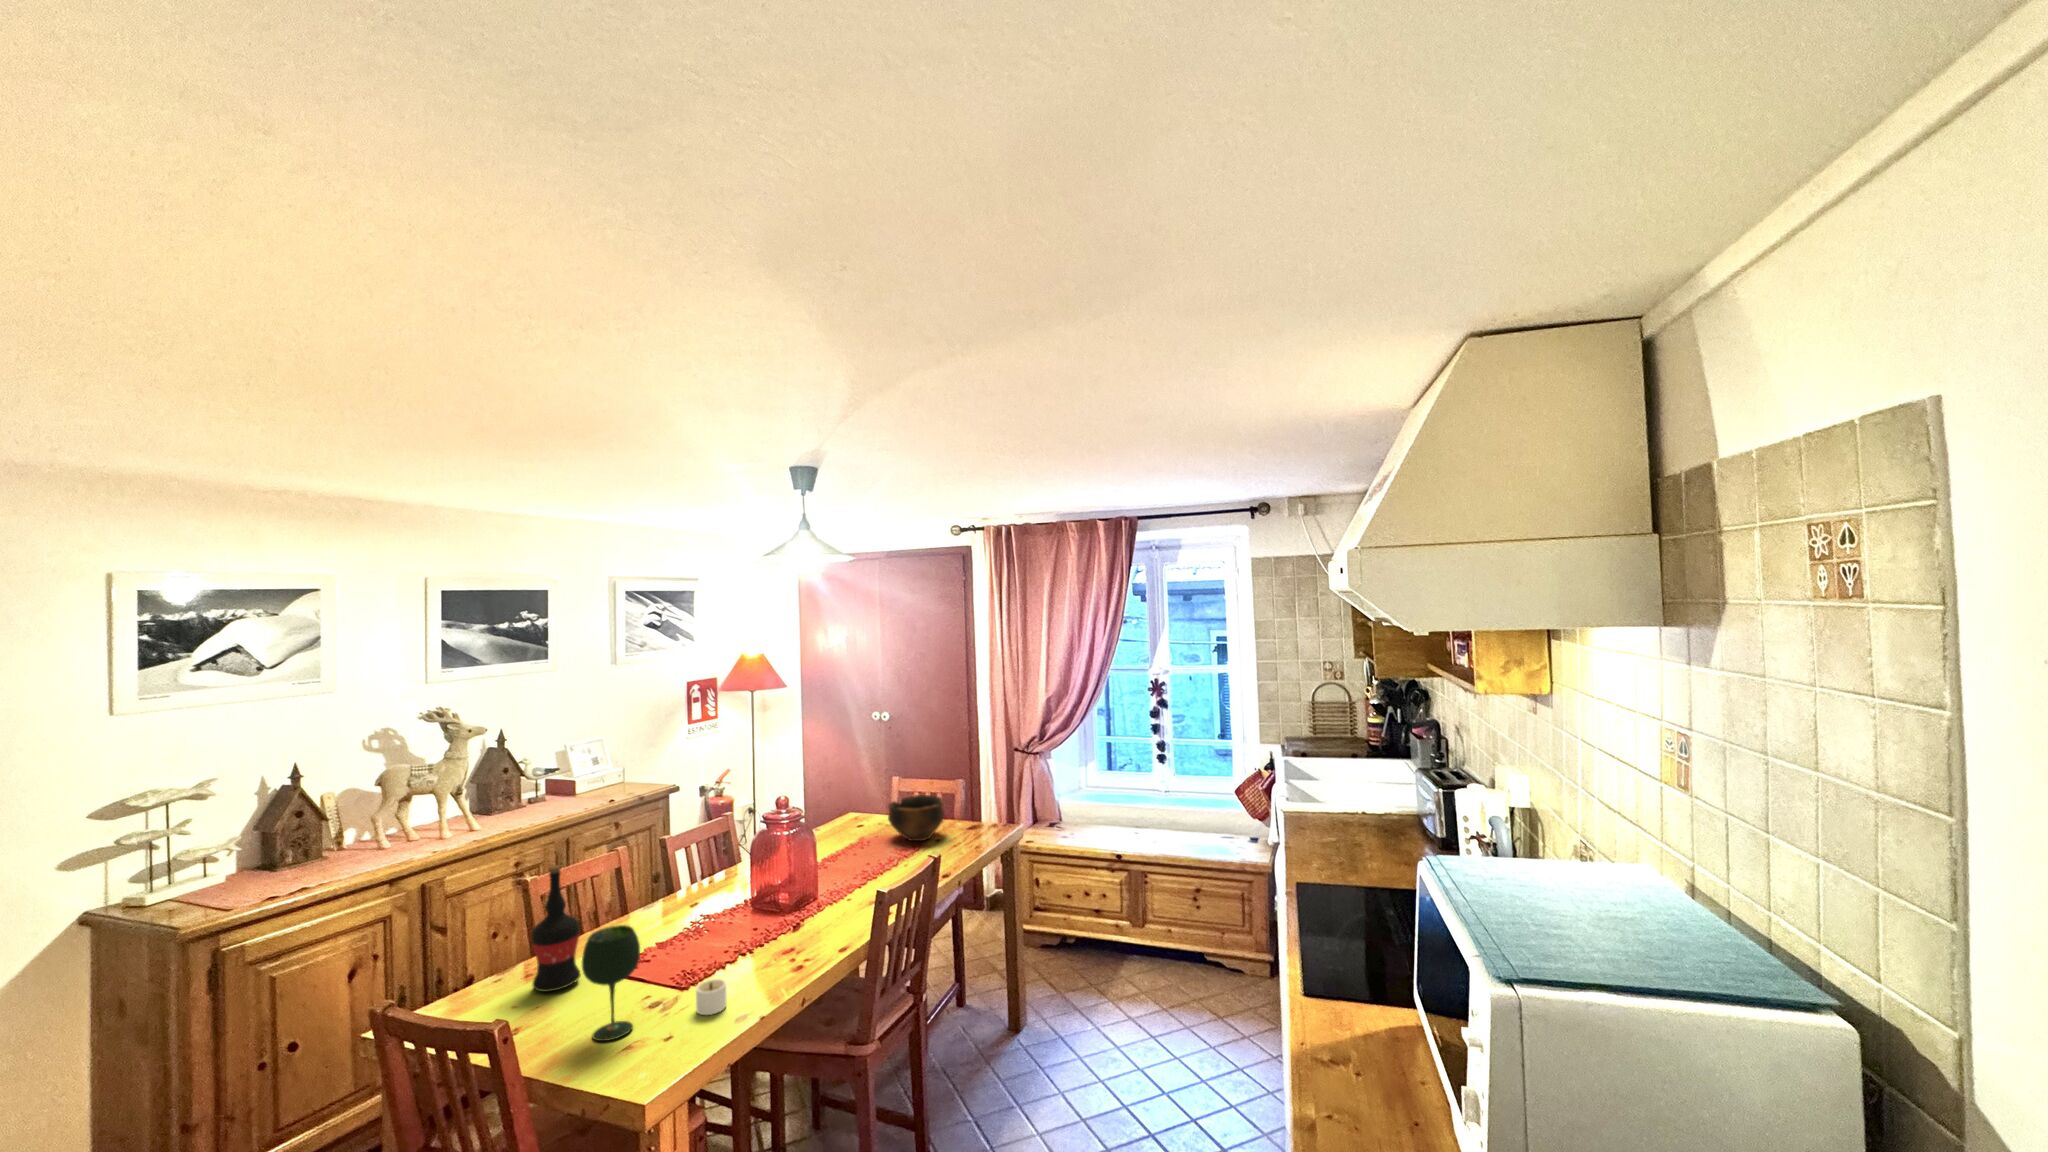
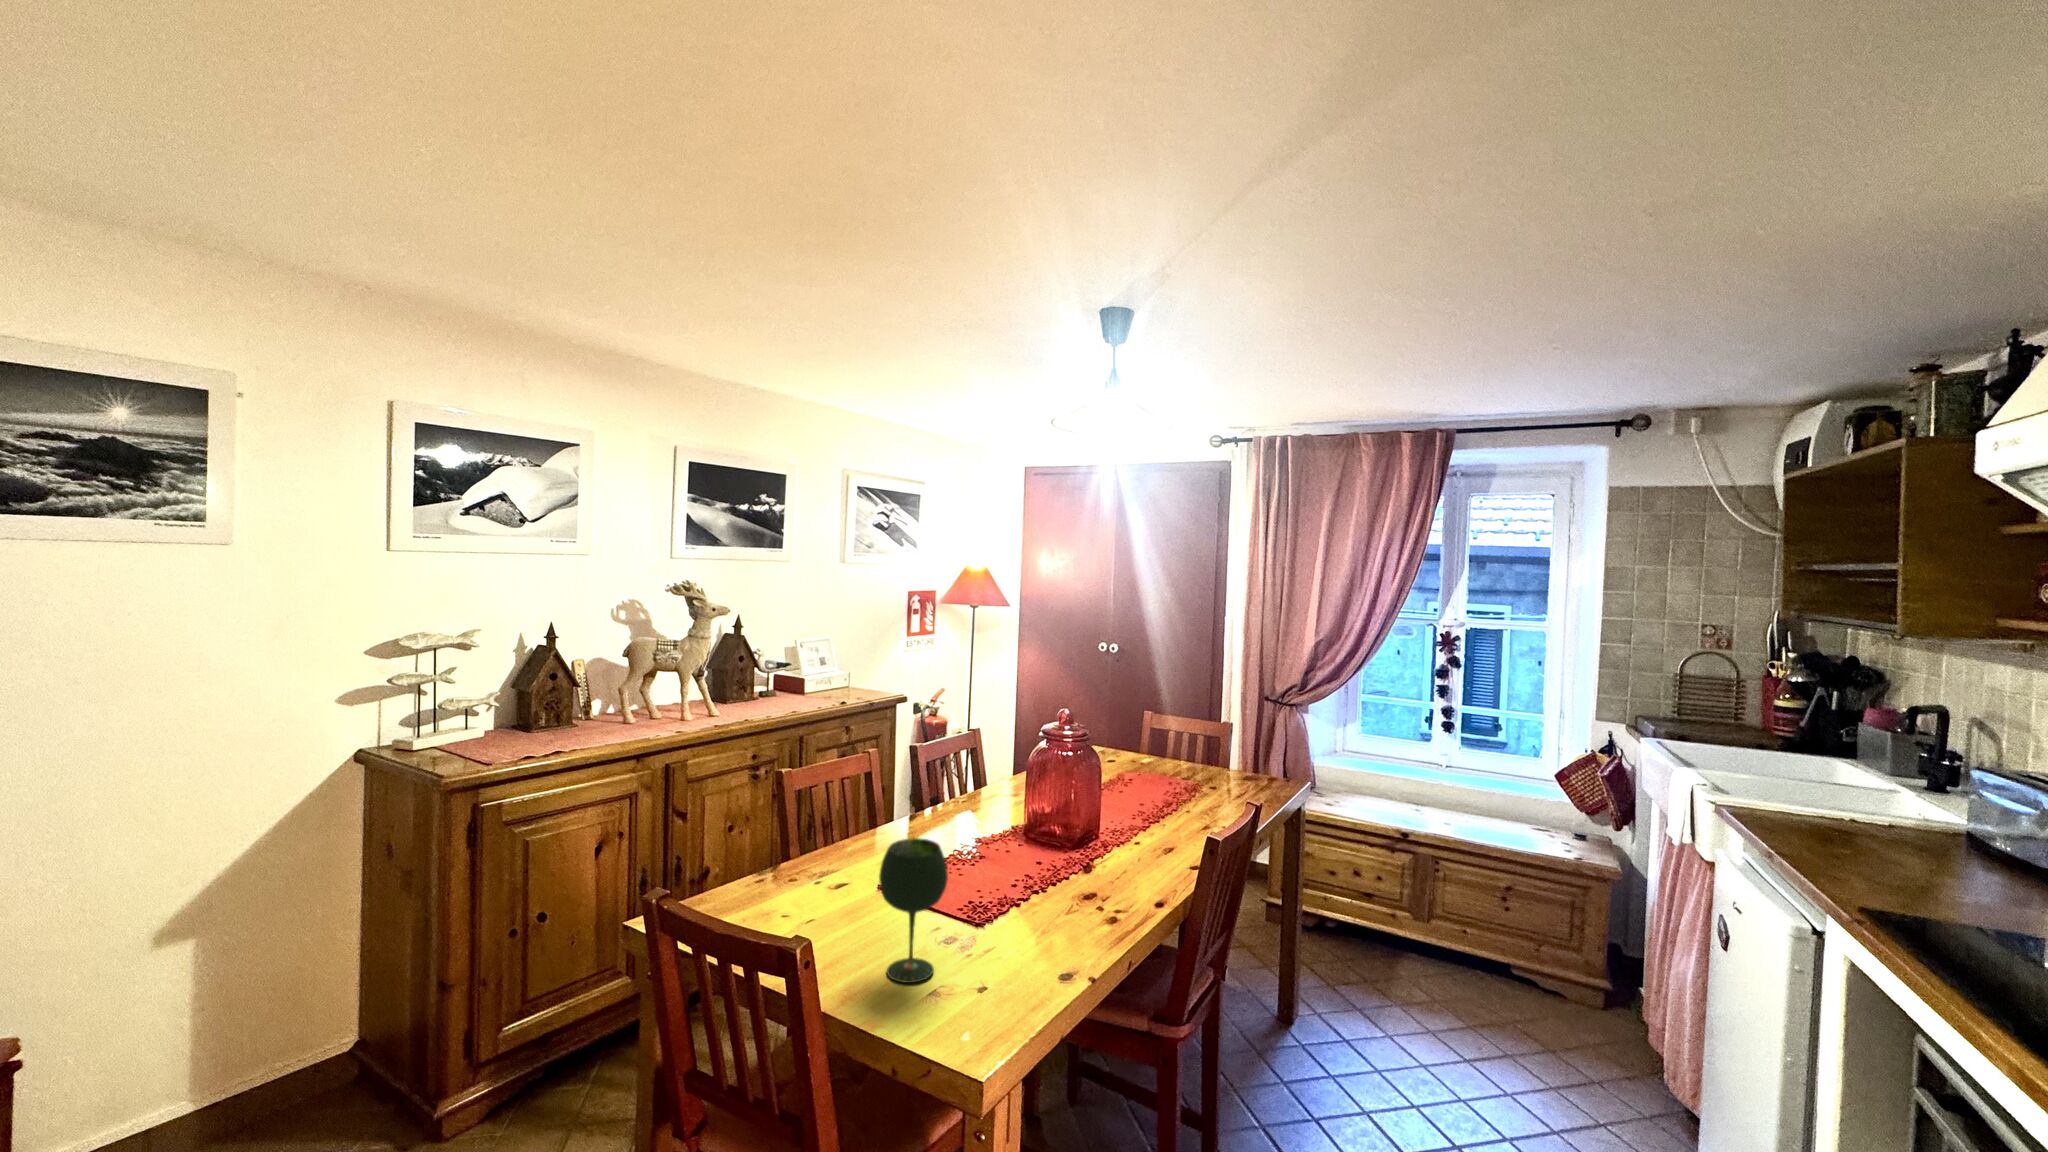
bowl: present [888,795,945,841] -> none [1151,733,1220,786]
wine bottle: present [531,865,581,992] -> none [801,756,856,905]
candle: present [696,979,727,1015] -> none [1006,923,1060,969]

